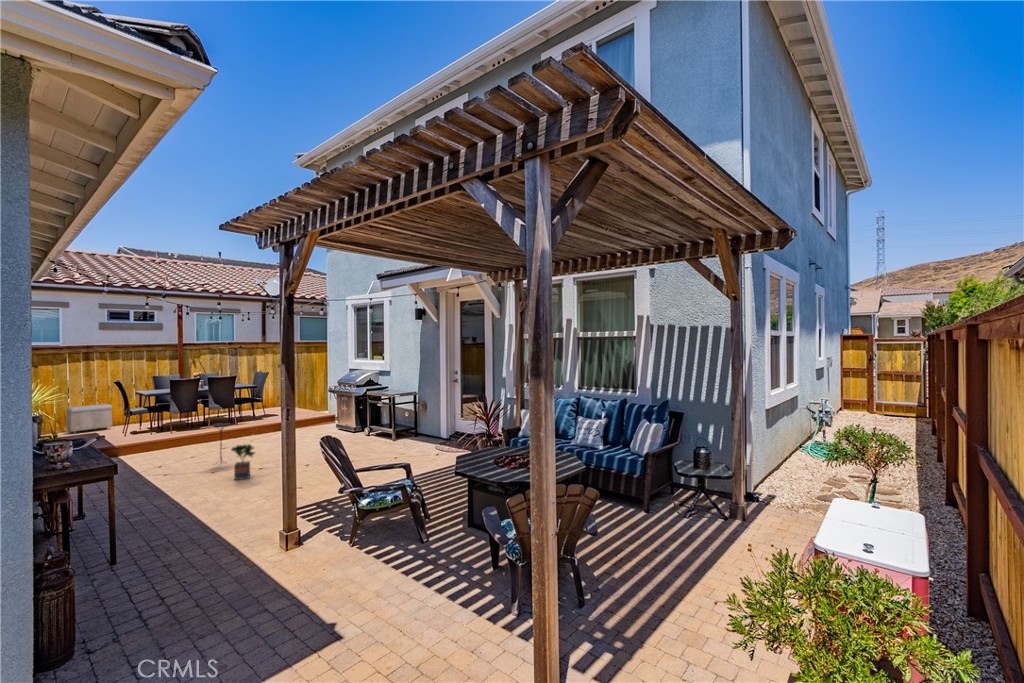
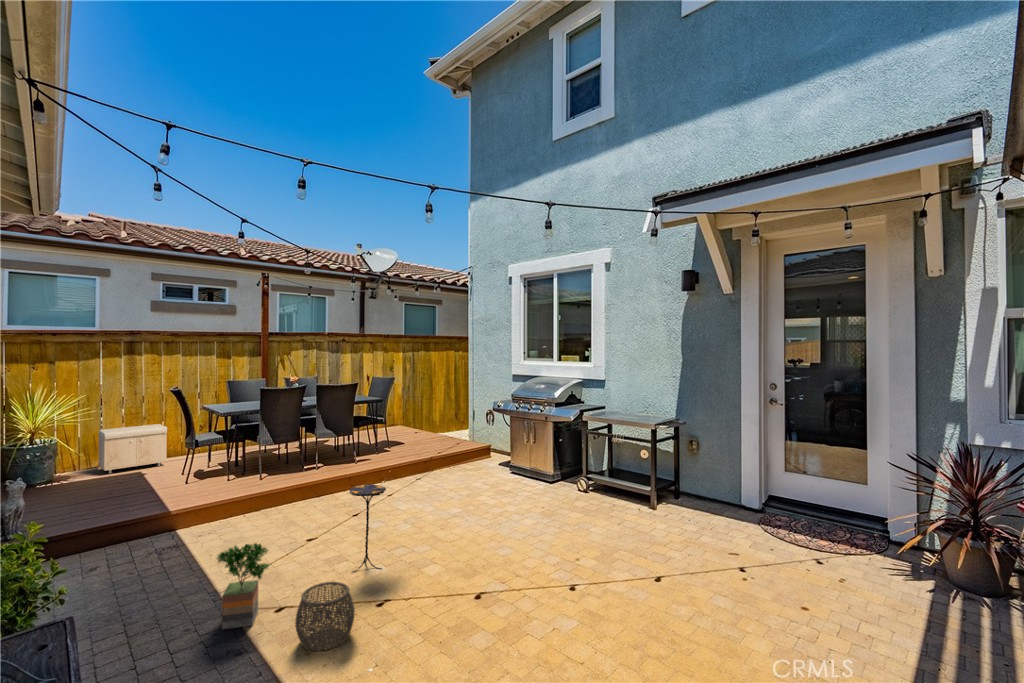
potted tree: present [231,445,255,480] -> present [217,543,269,629]
woven basket: none [174,458,203,483] -> present [295,582,355,651]

